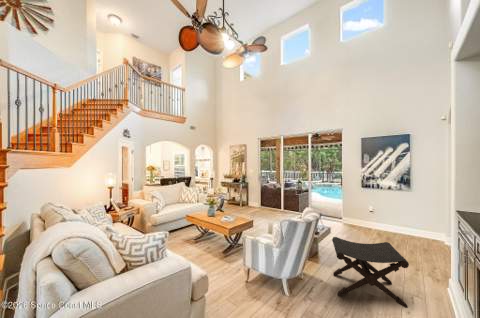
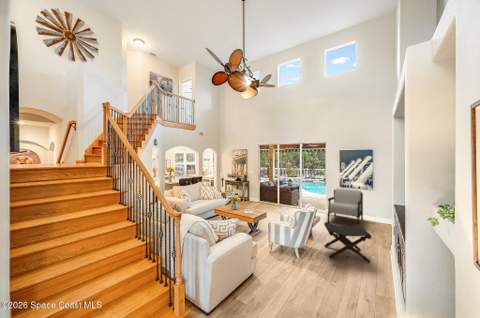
armchair: none [344,190,396,246] -> present [327,188,363,225]

